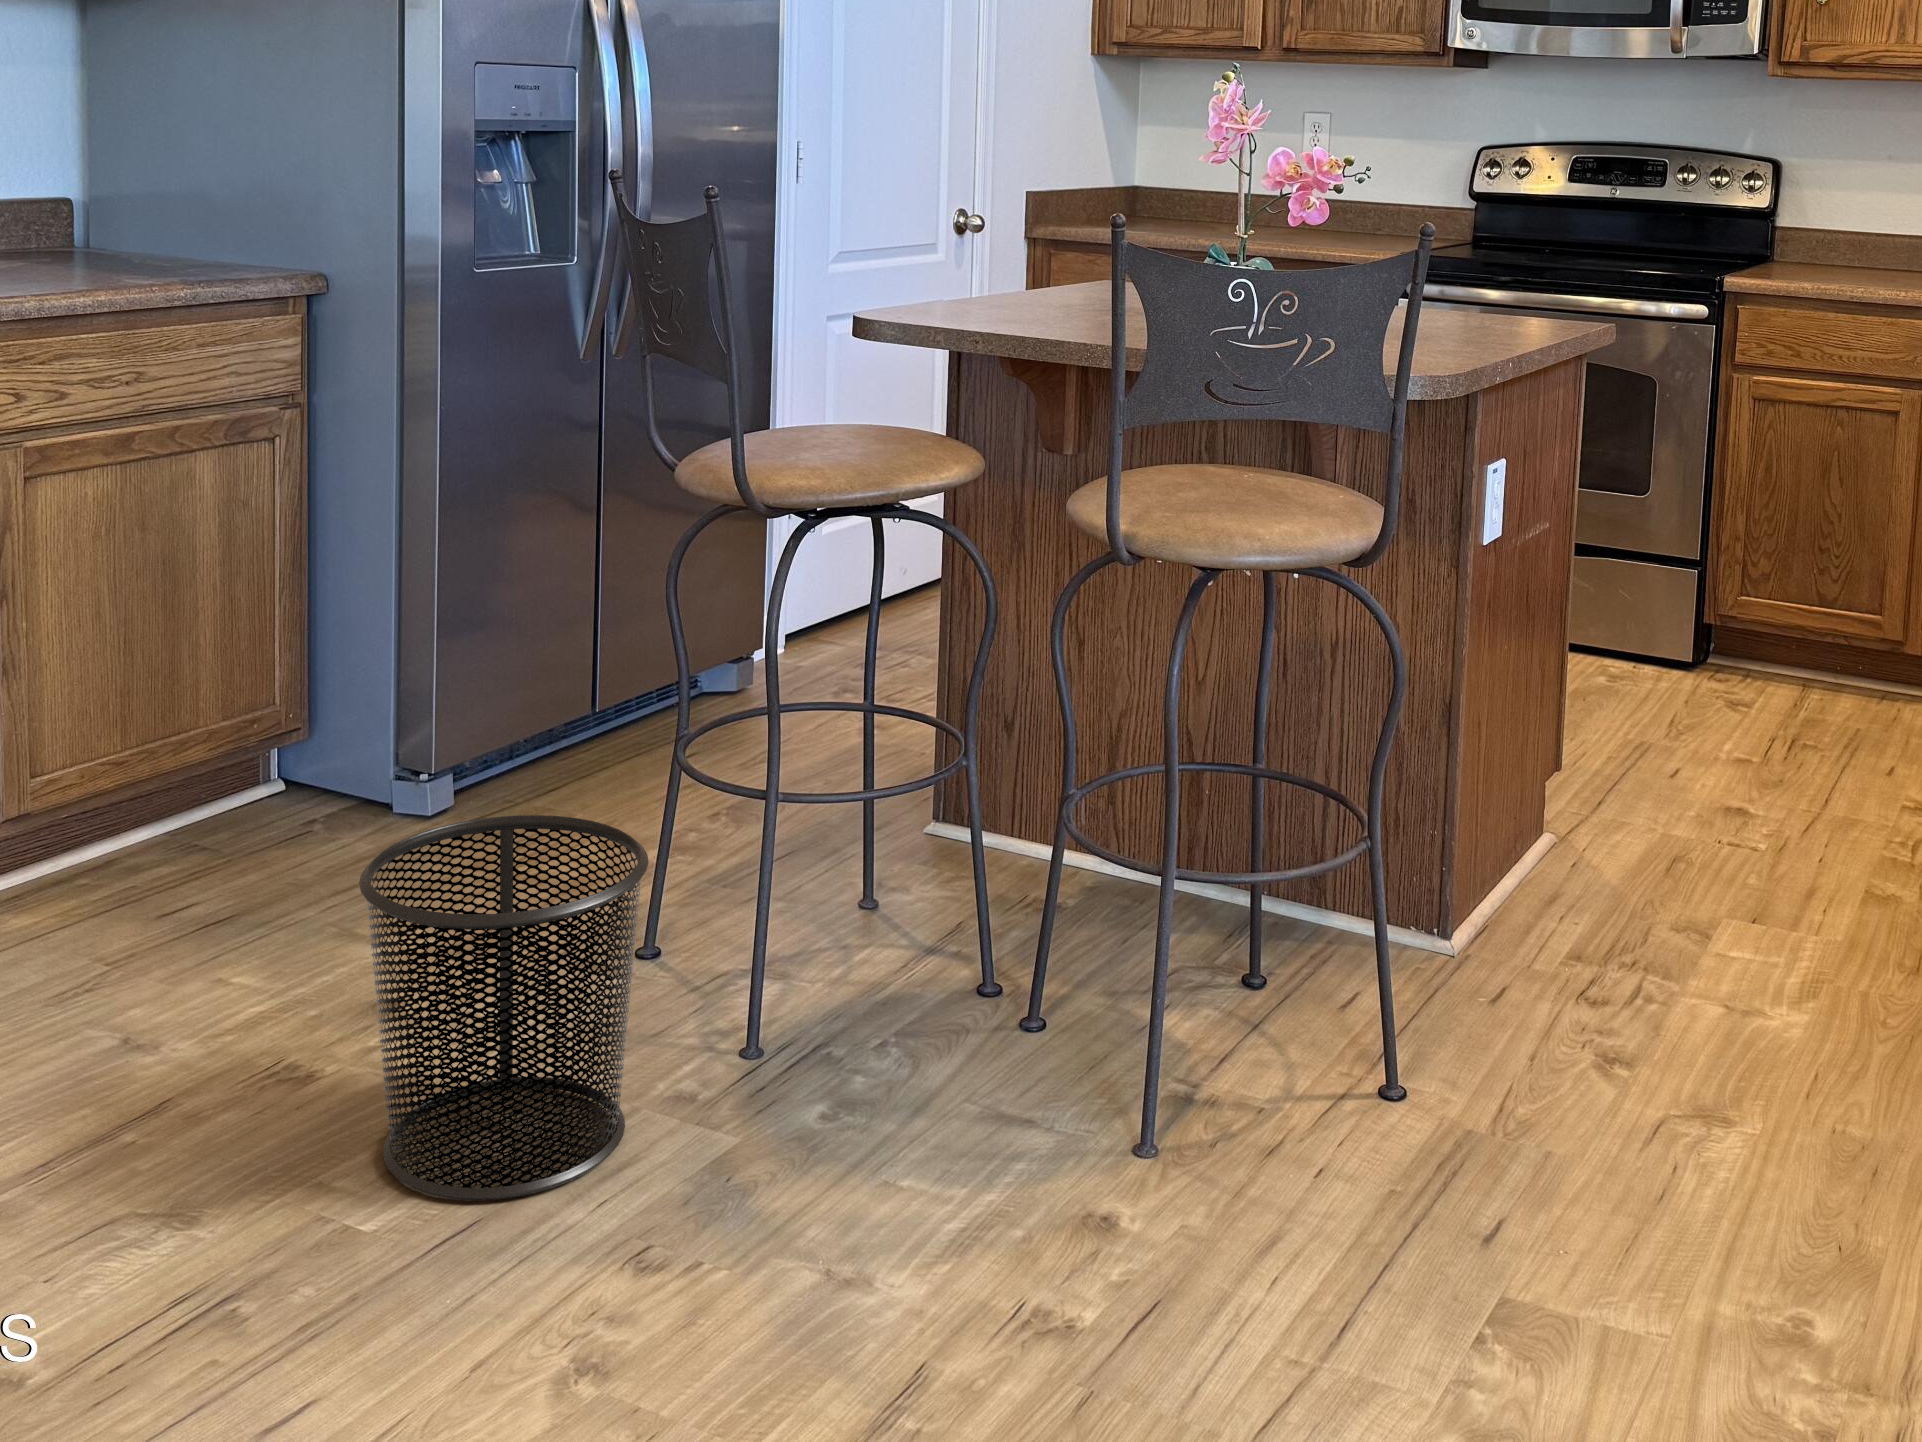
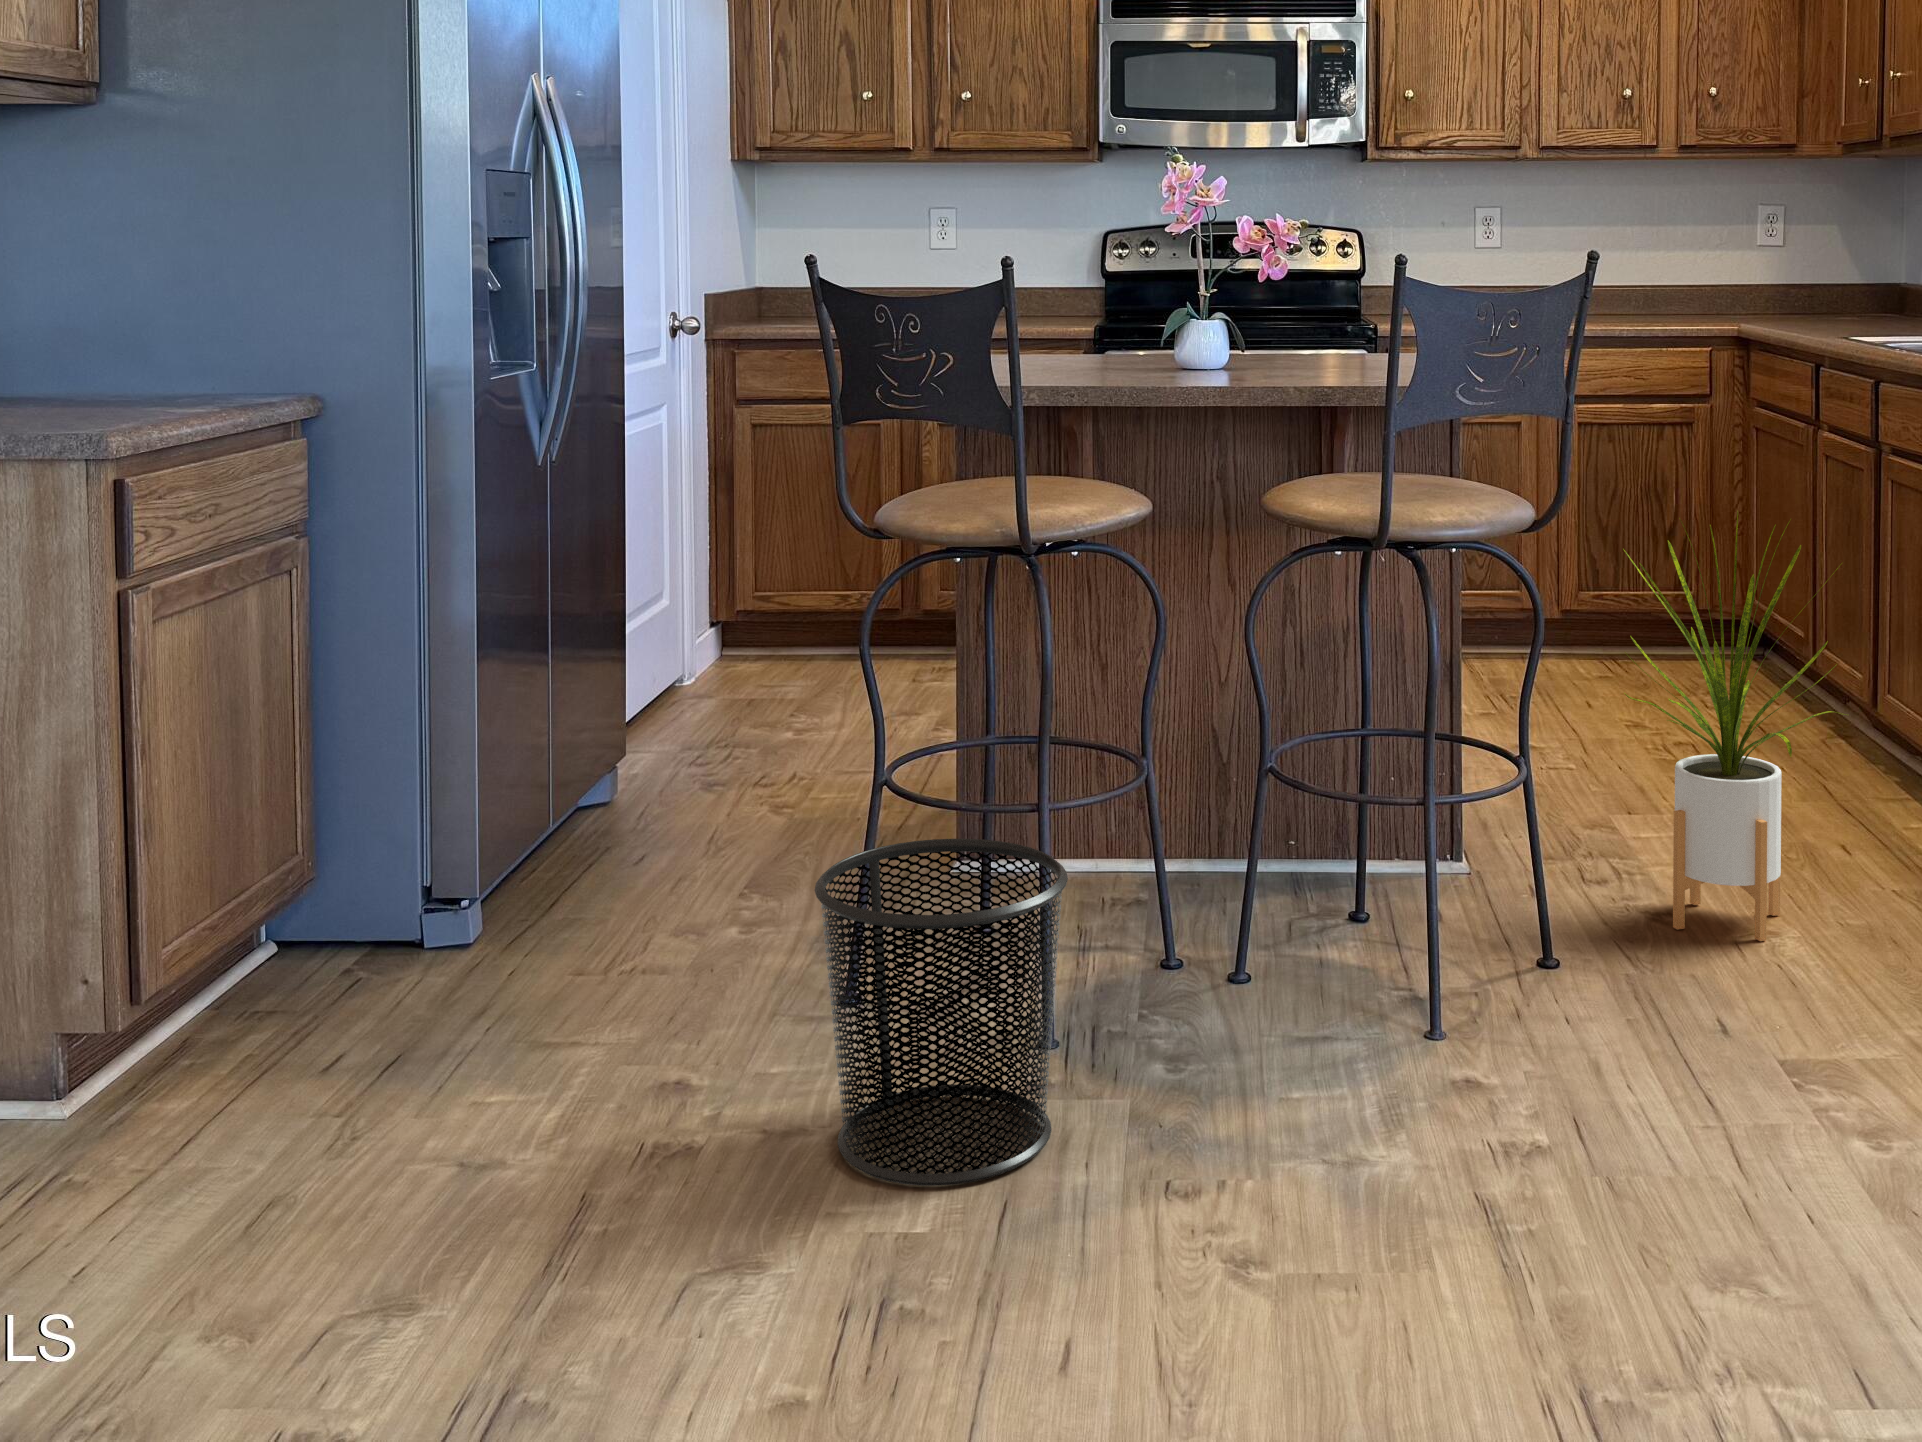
house plant: none [1559,575,1858,1144] -> present [1623,512,1846,941]

